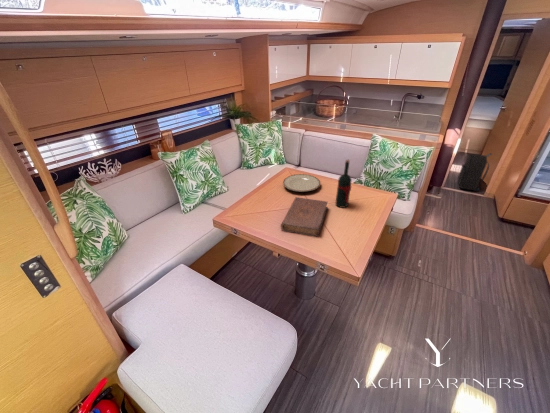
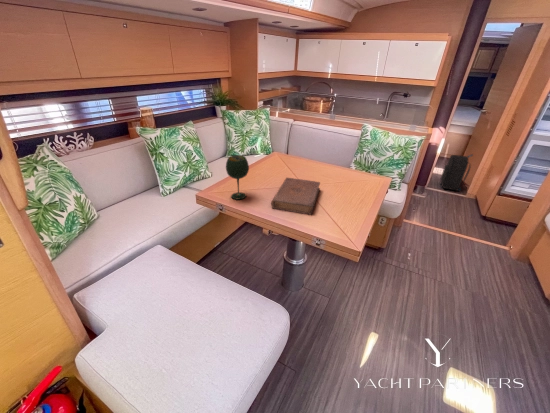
wine bottle: present [336,160,351,208] -> none [328,137,346,190]
plate: present [283,174,320,192] -> none [272,159,311,174]
wine glass: none [239,182,260,222] -> present [226,155,249,199]

